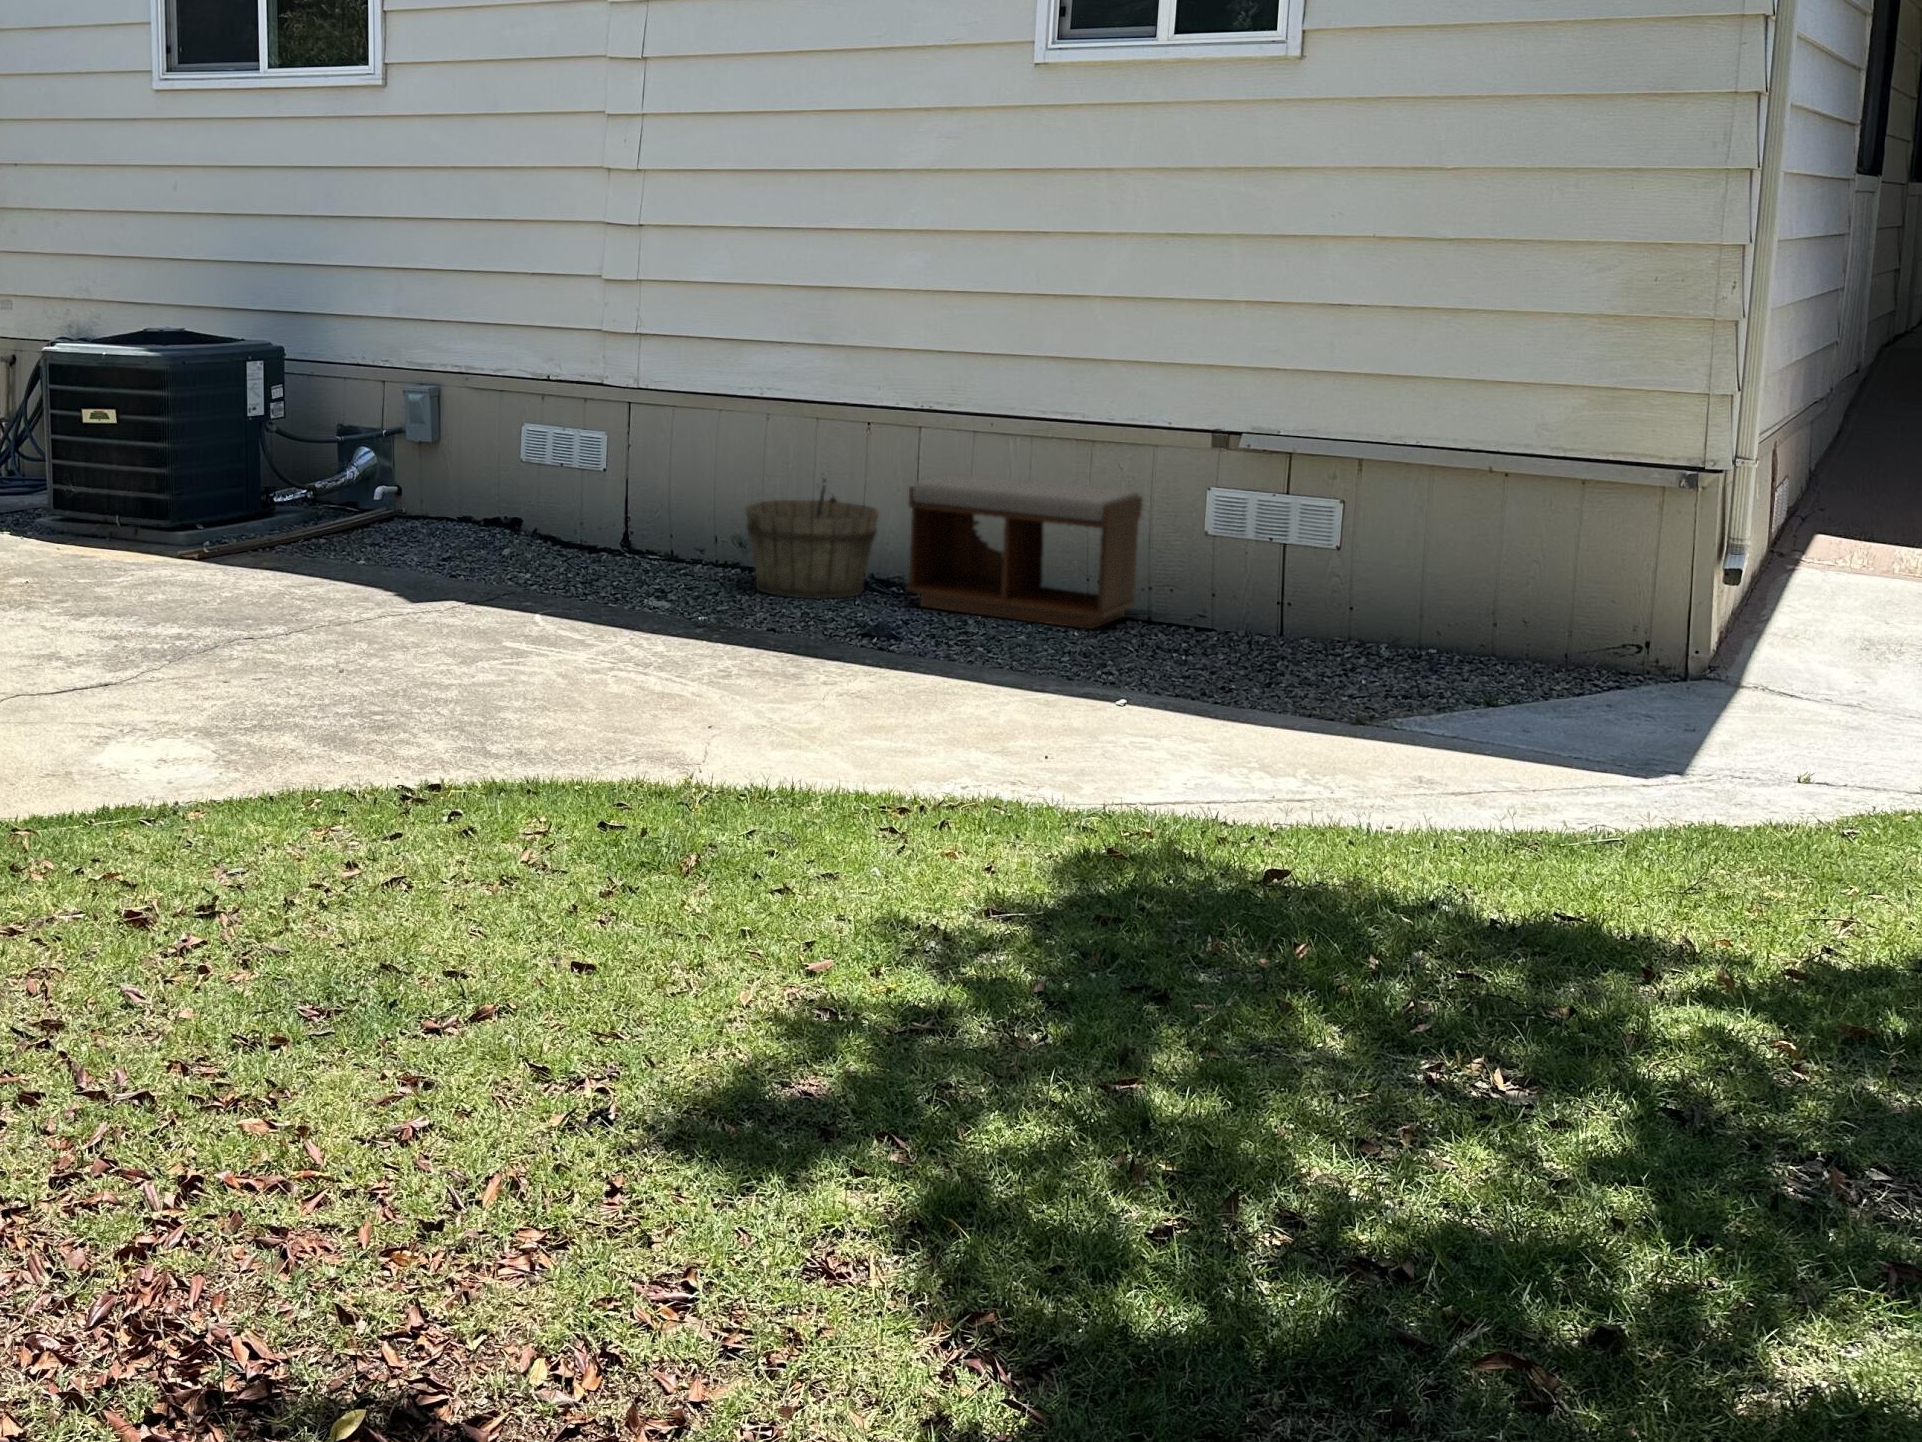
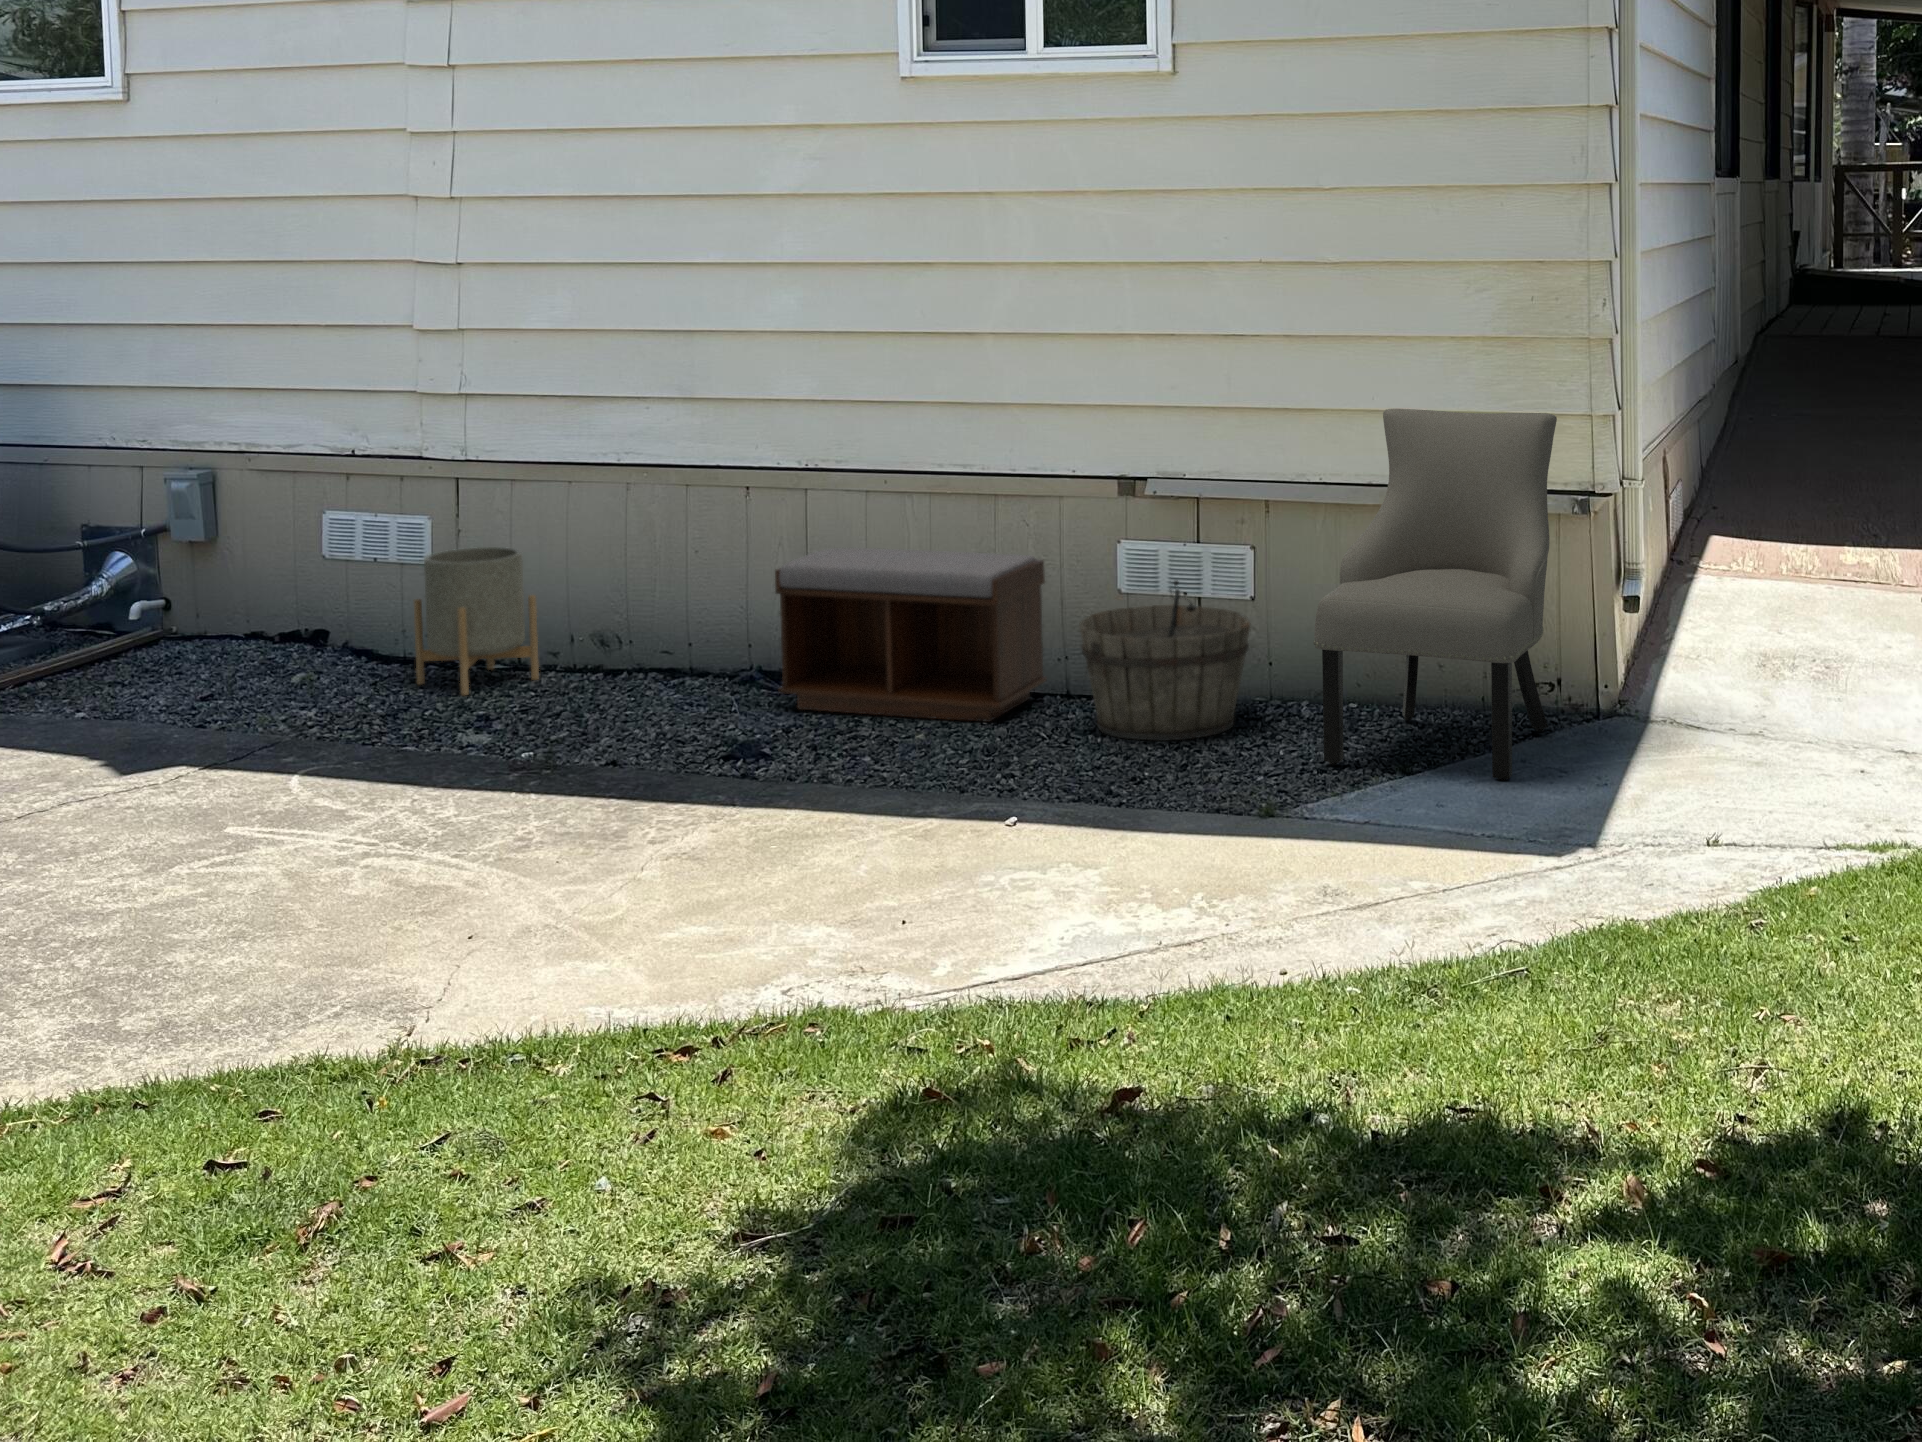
chair: none [1410,374,1671,714] -> present [1313,409,1557,781]
planter: none [600,457,698,575] -> present [413,547,539,695]
wooden bucket: present [746,480,879,599] -> present [1079,581,1250,741]

